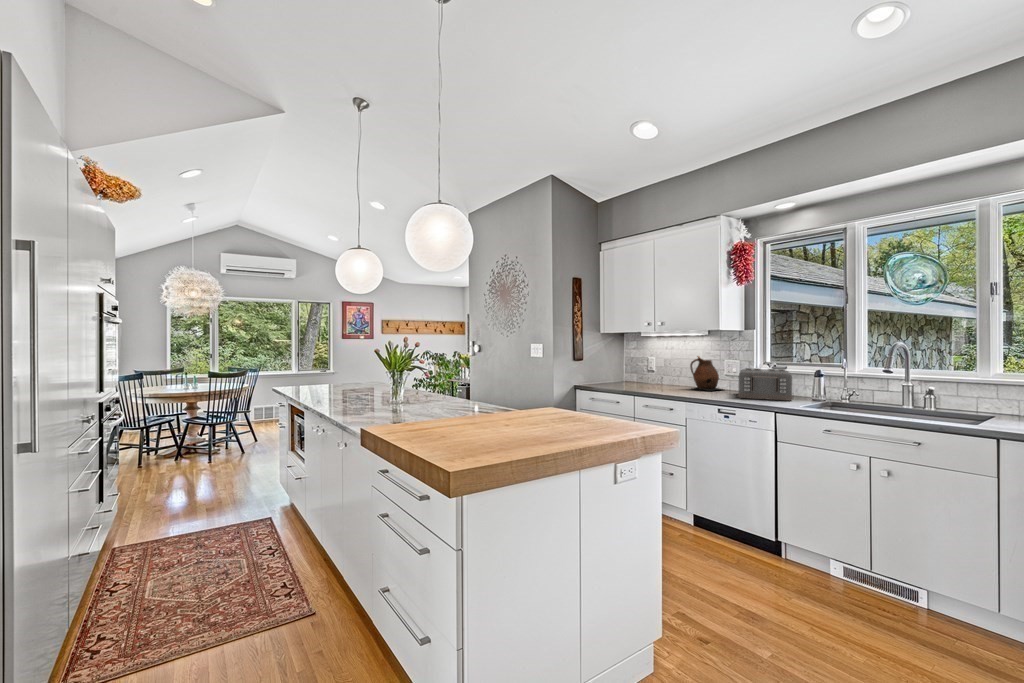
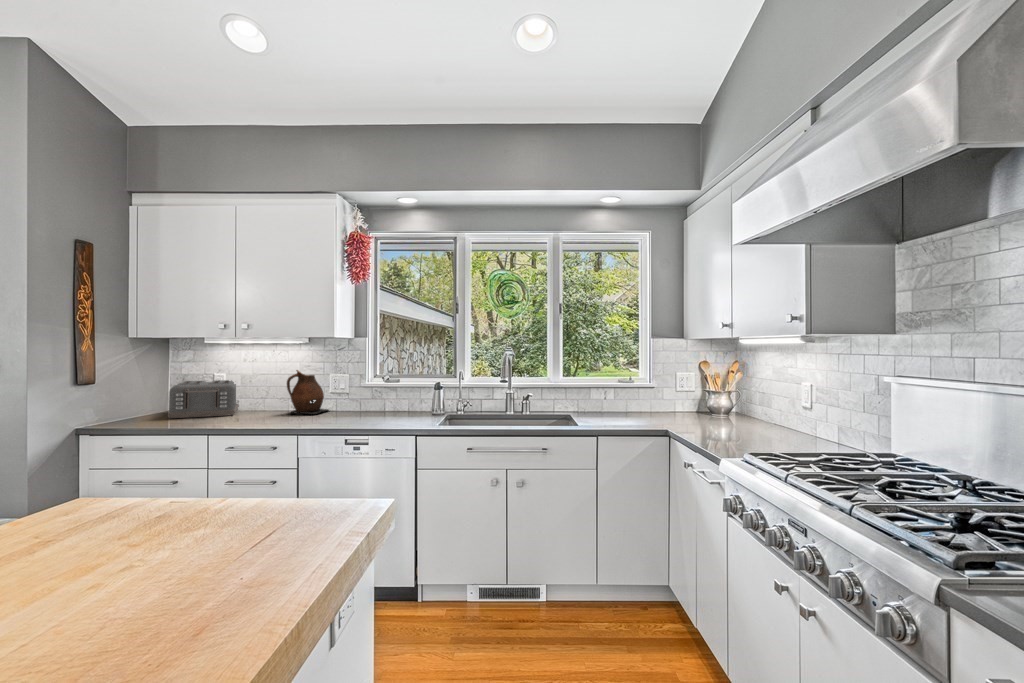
toaster: present [738,368,793,401] -> present [168,380,239,418]

